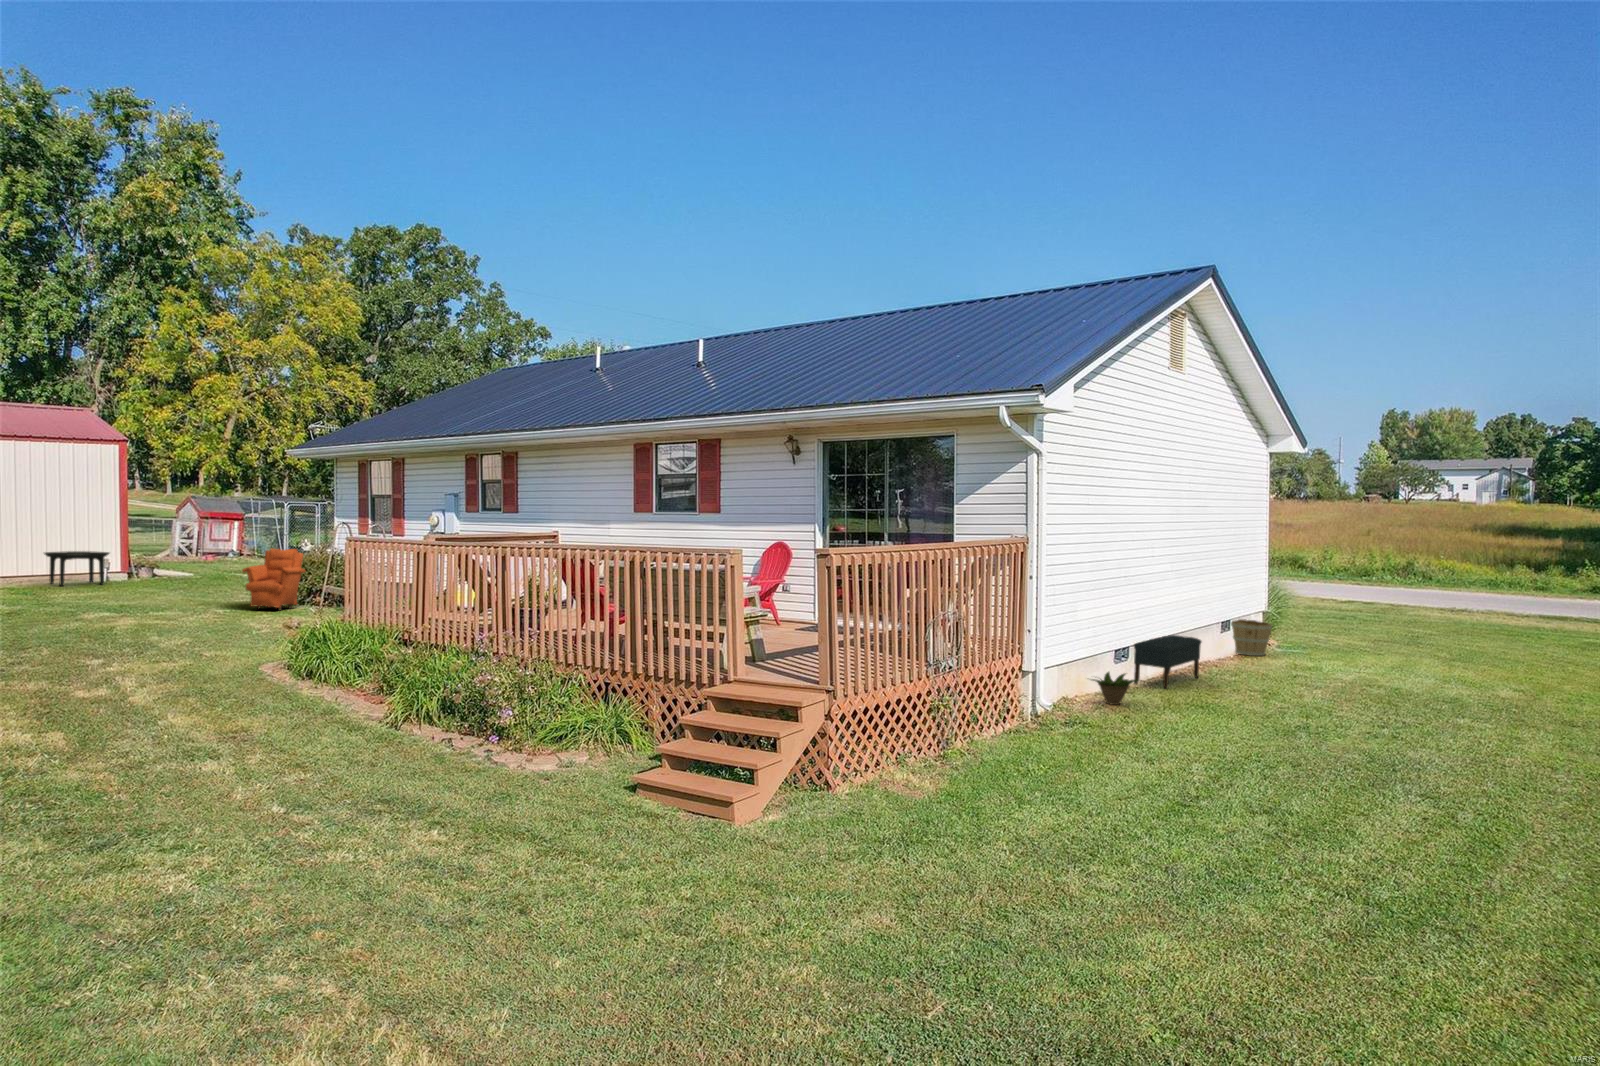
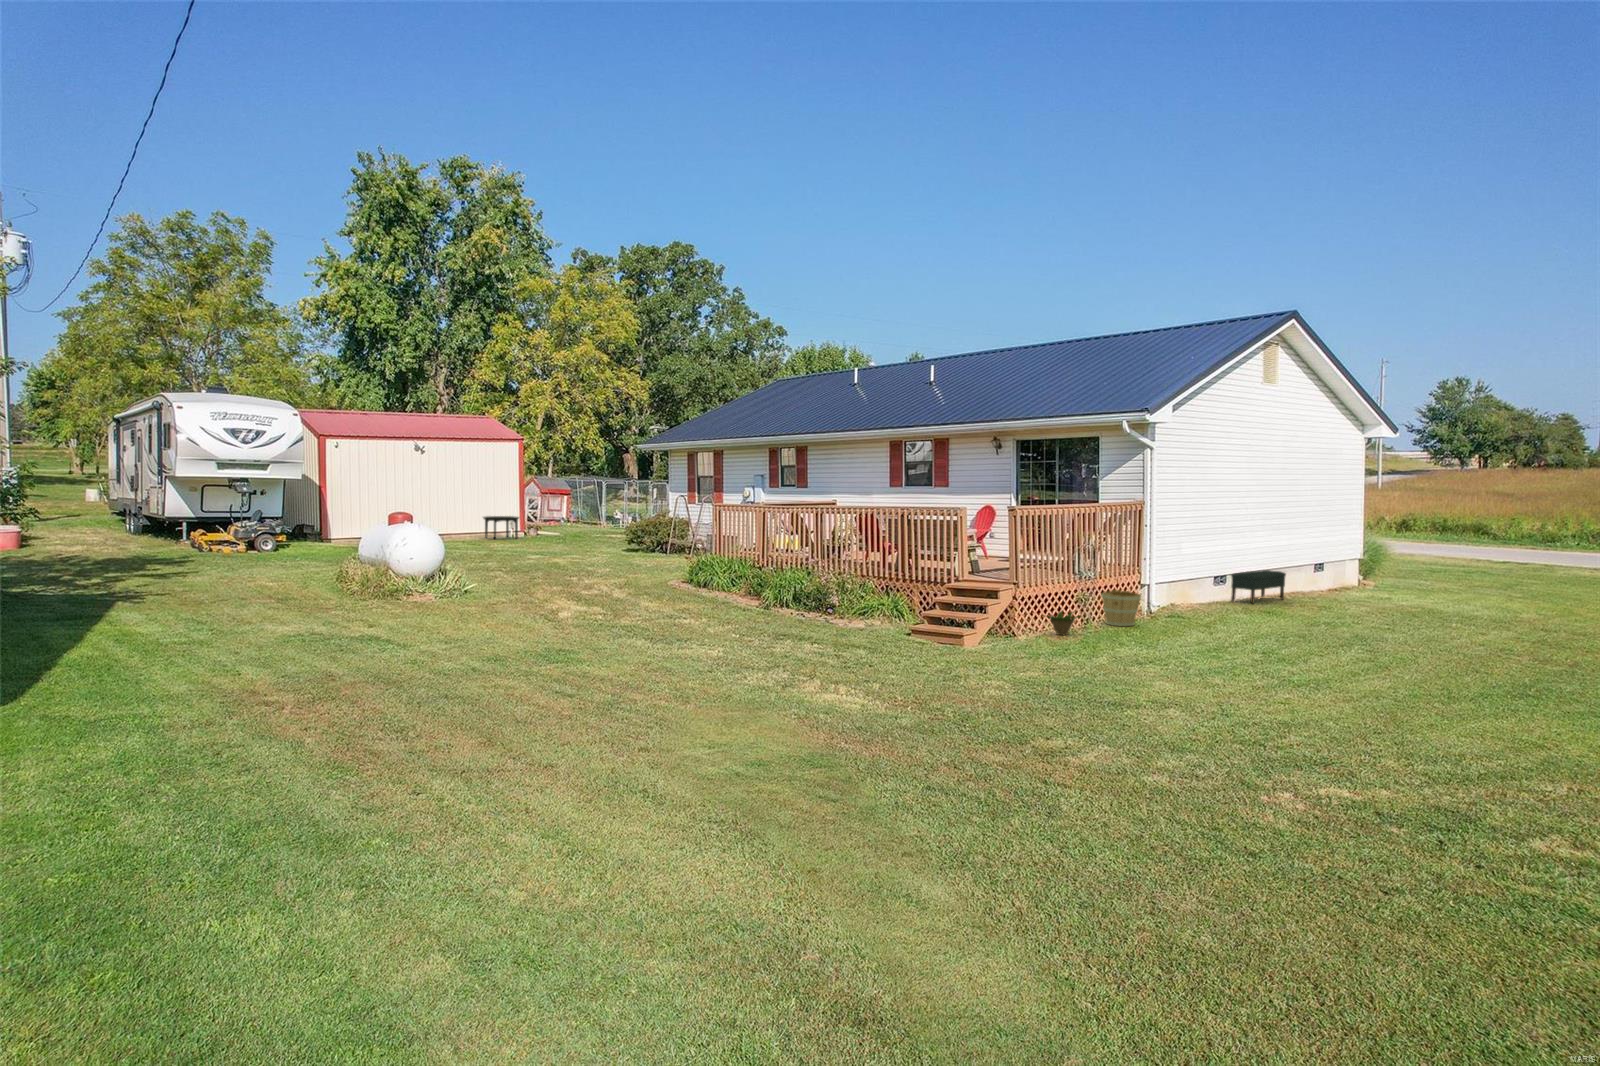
armchair: present [242,548,305,611] -> none [622,513,661,554]
wooden bucket: present [1231,619,1272,656] -> present [1101,590,1141,627]
decorative plant: present [1092,672,1140,705] -> present [1048,611,1079,635]

